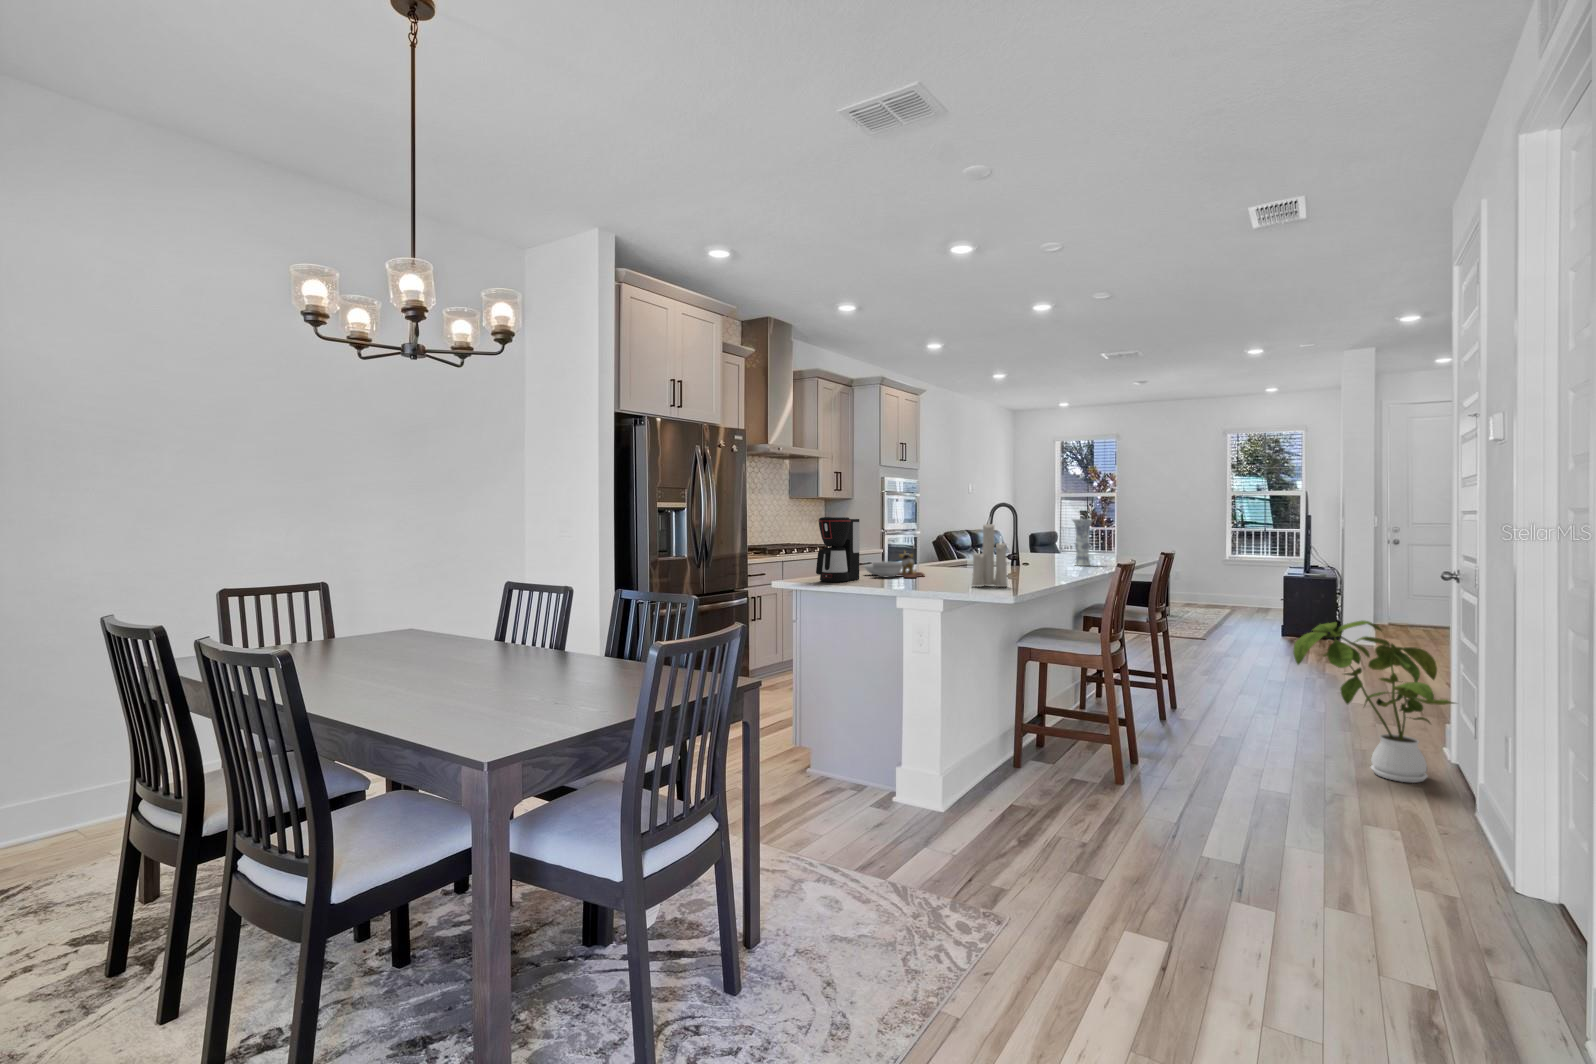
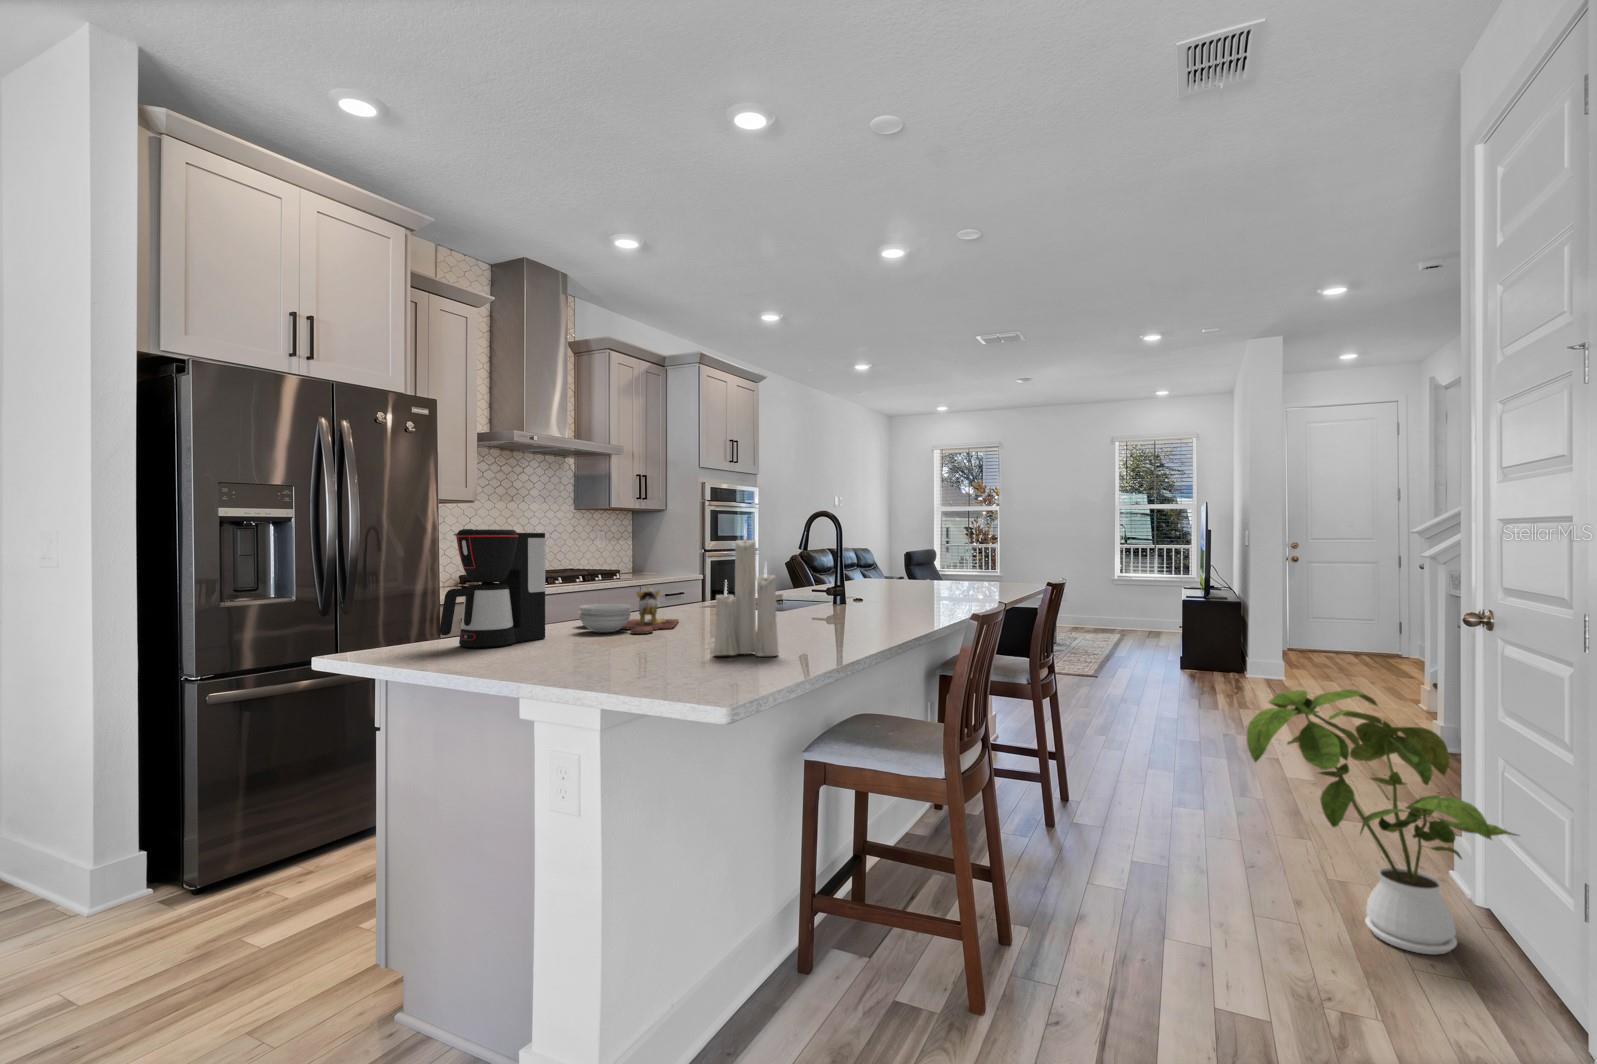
vase: present [1073,519,1094,566] -> none [923,534,954,600]

